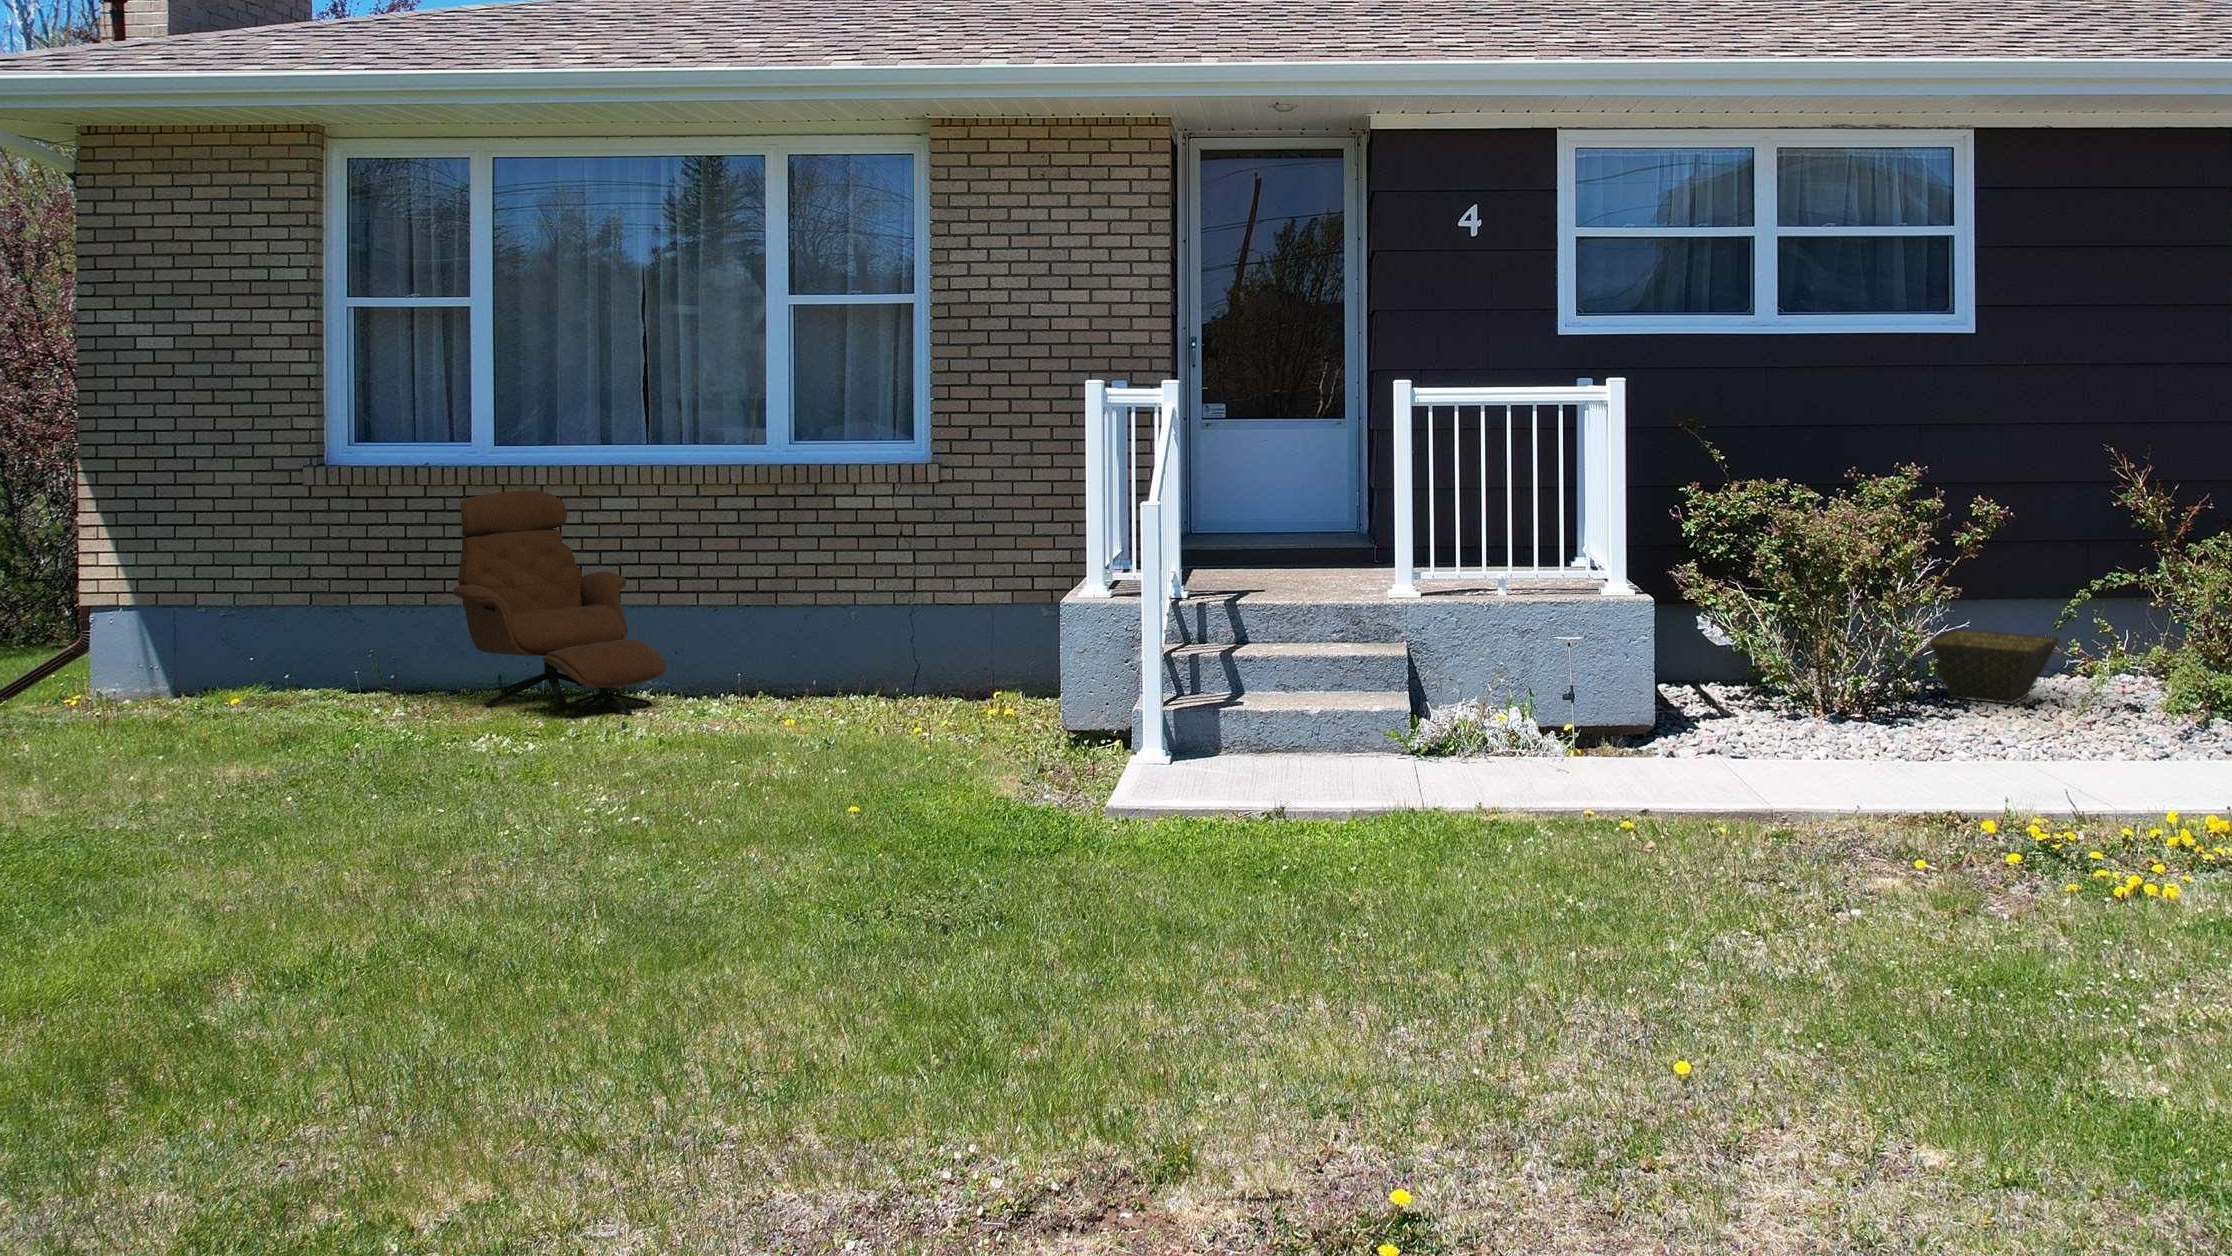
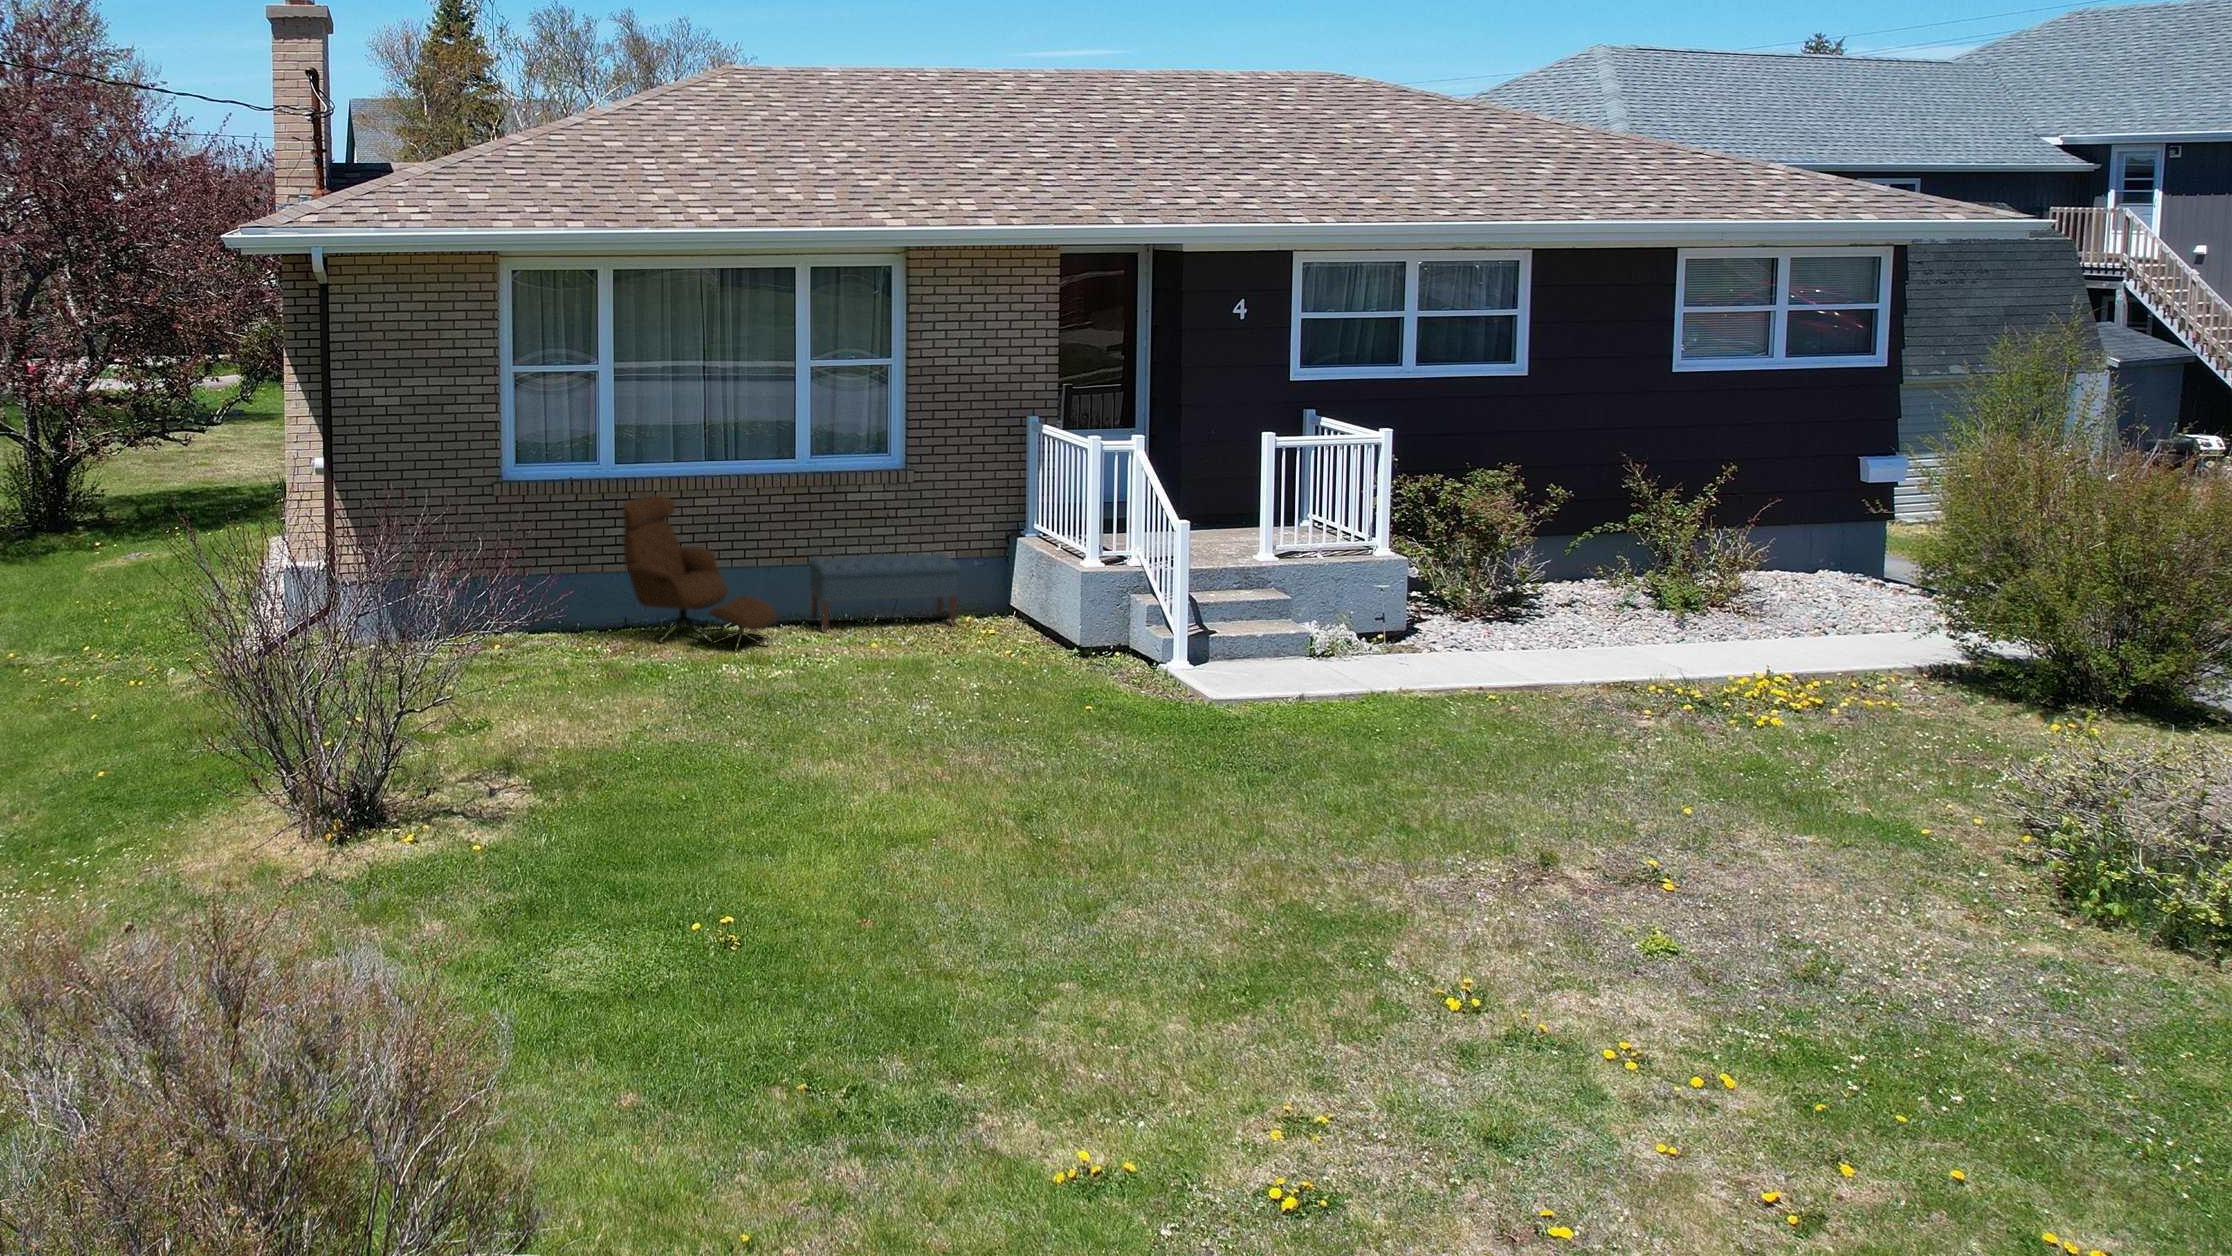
bench: none [747,590,984,702] -> present [809,553,960,632]
basket: present [1928,629,2059,704] -> none [1513,557,1585,606]

